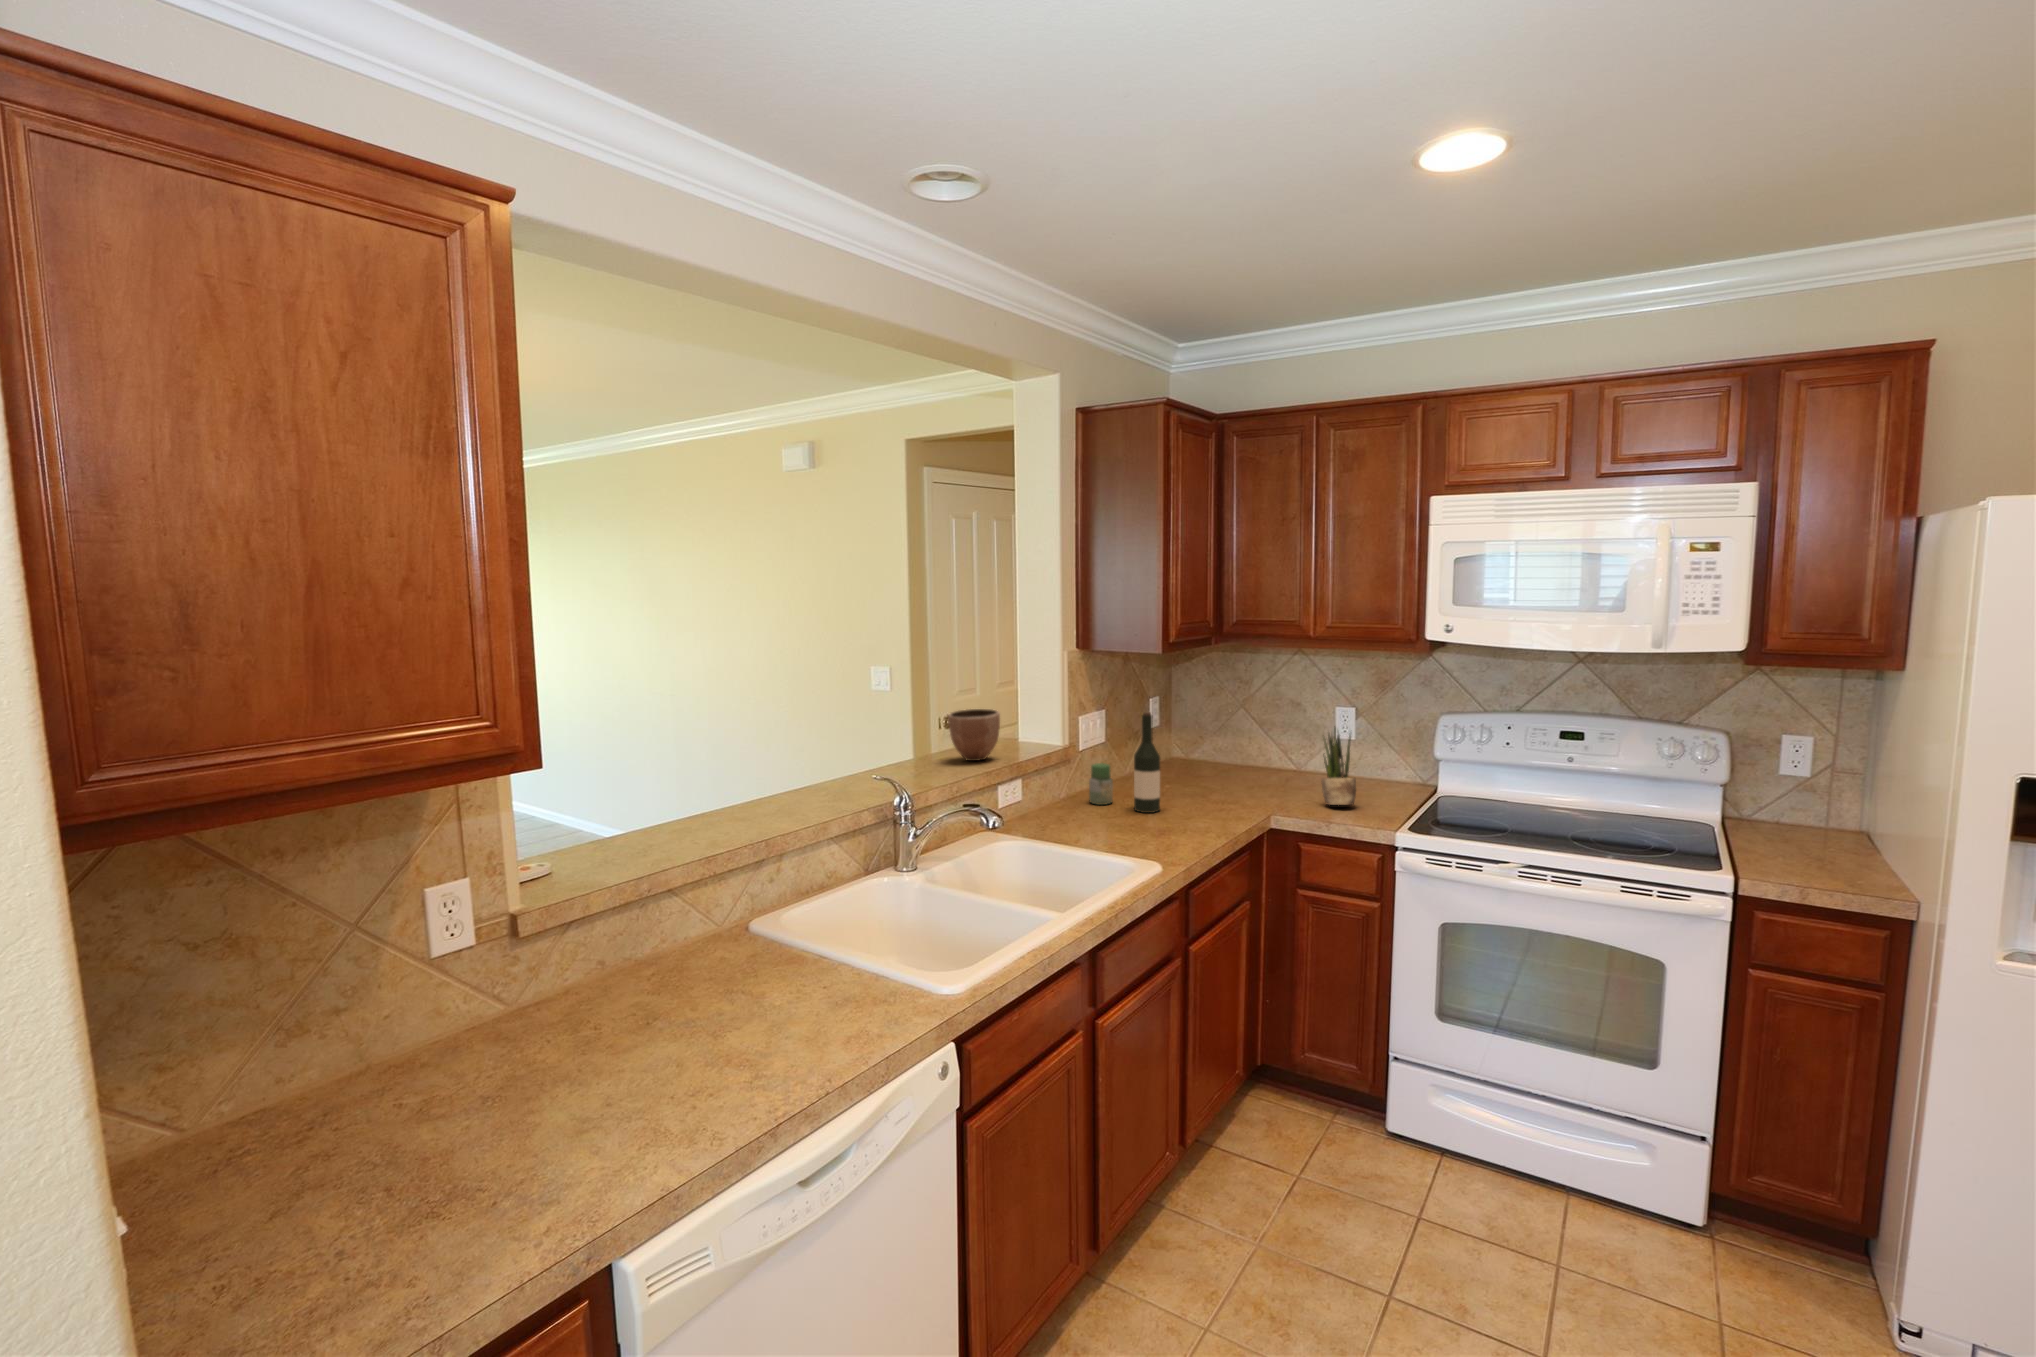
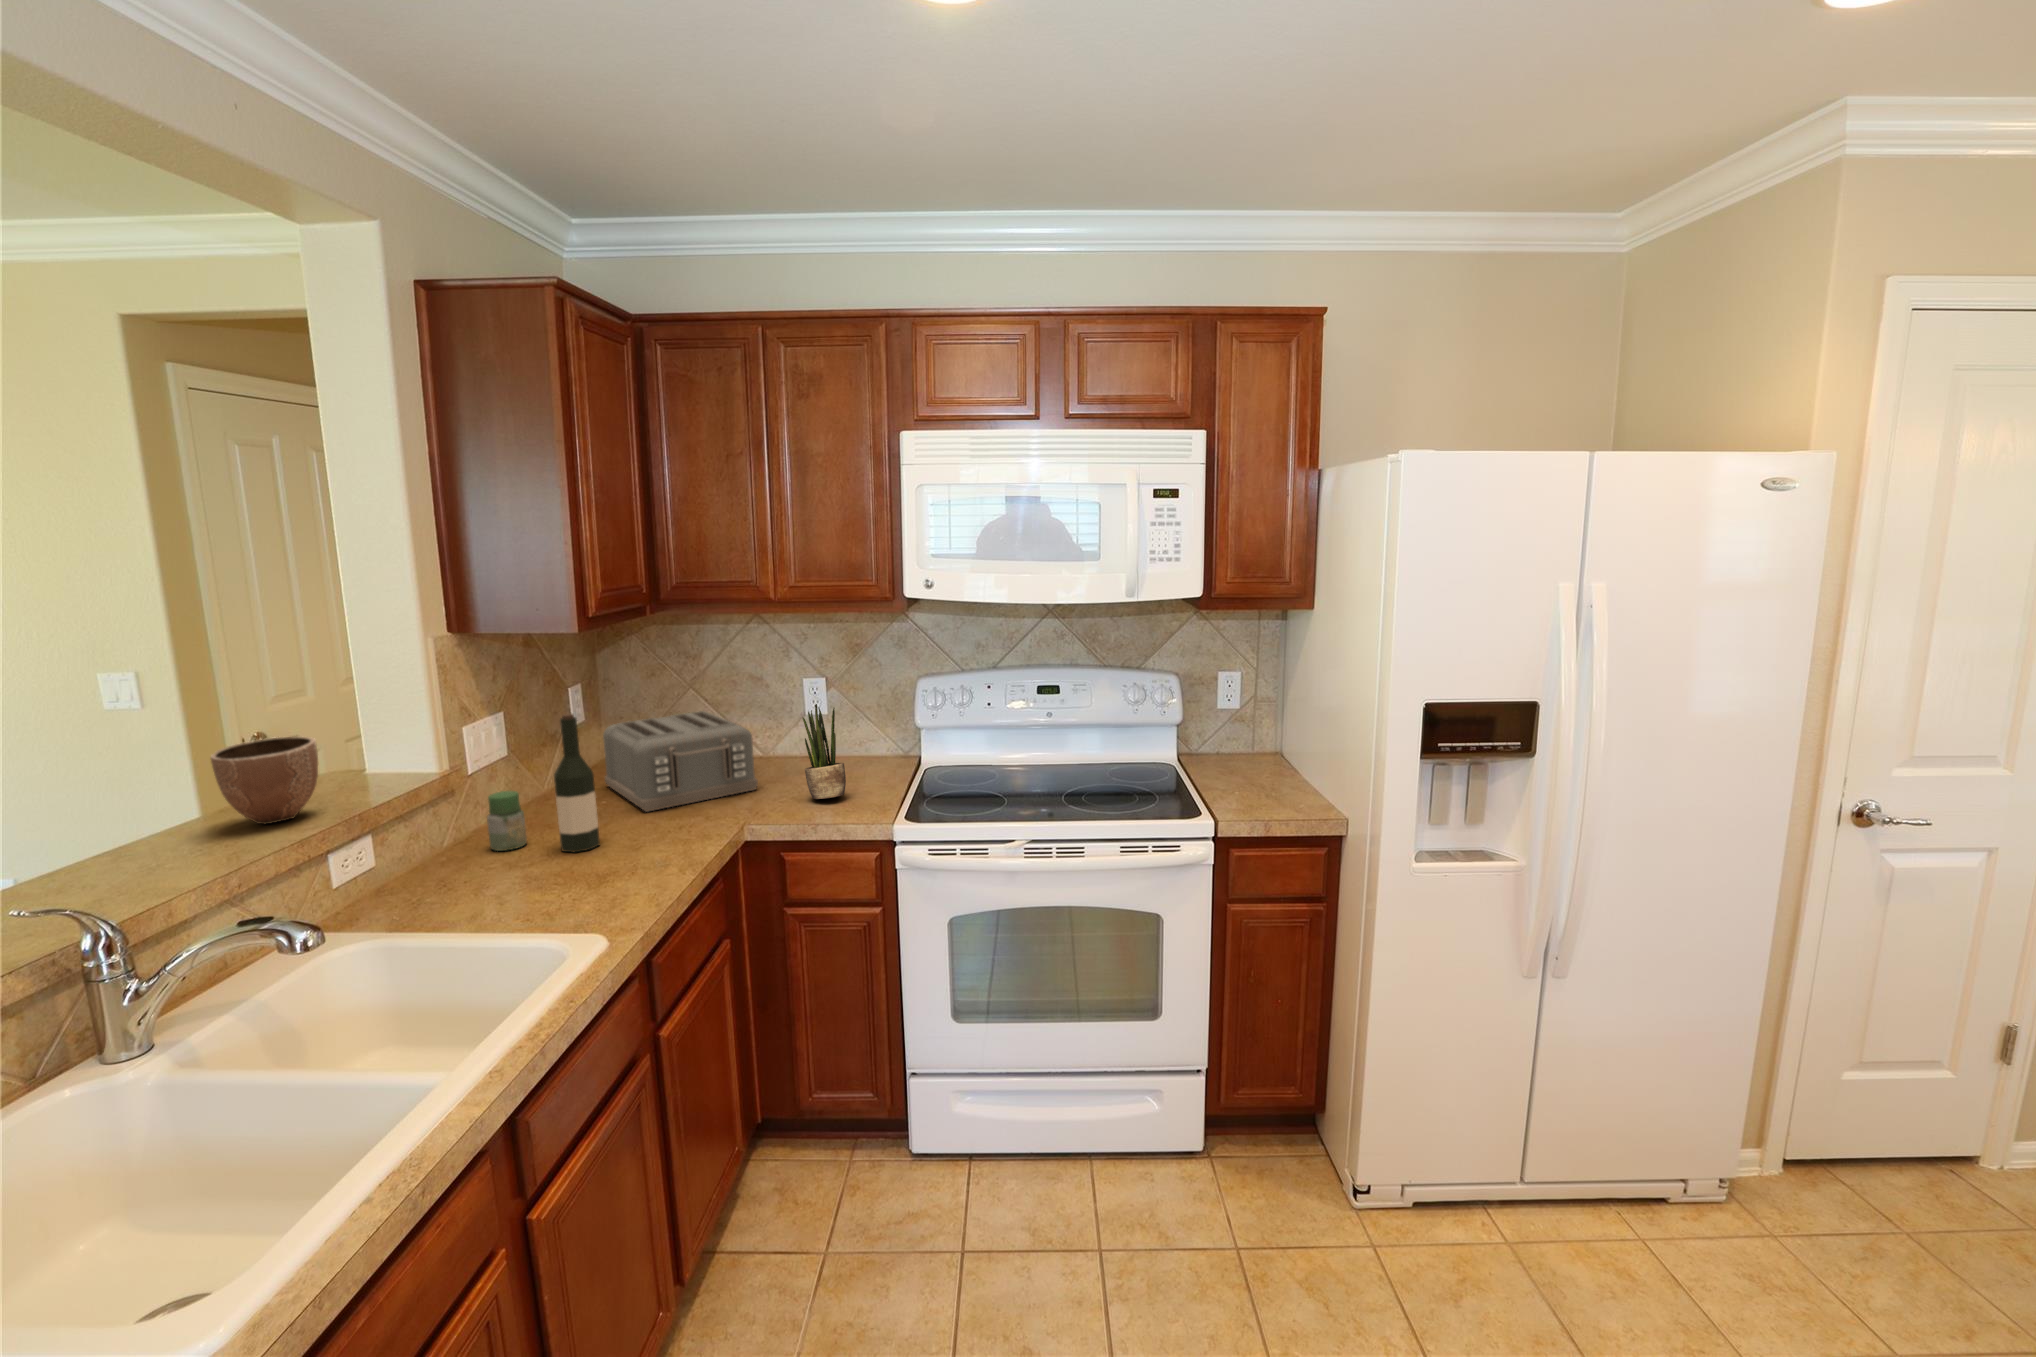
toaster: none [1168,726,1283,795] -> present [603,711,758,812]

